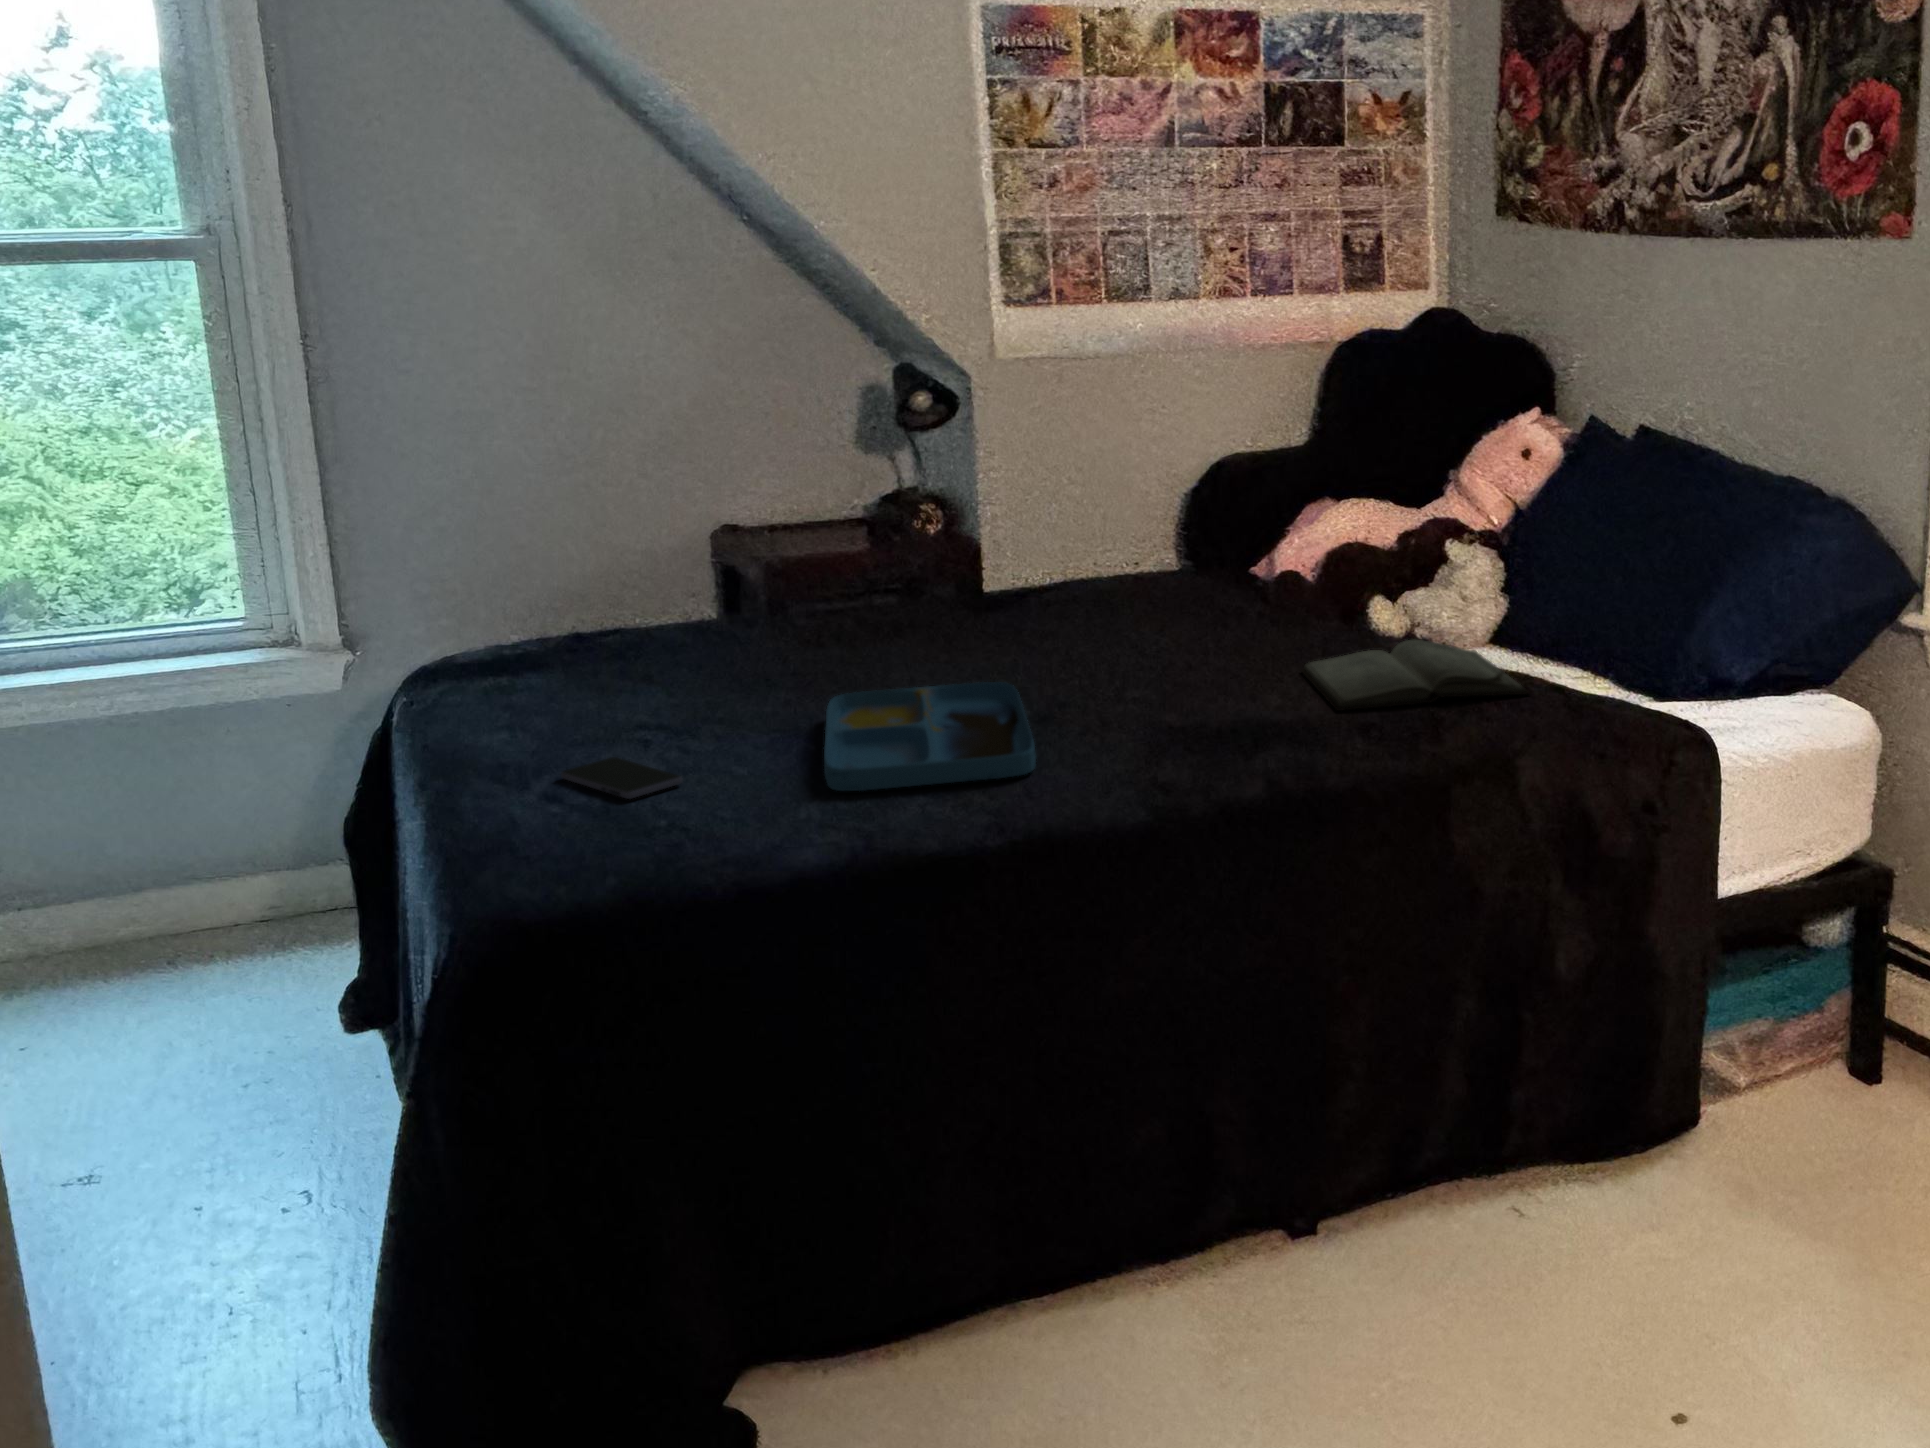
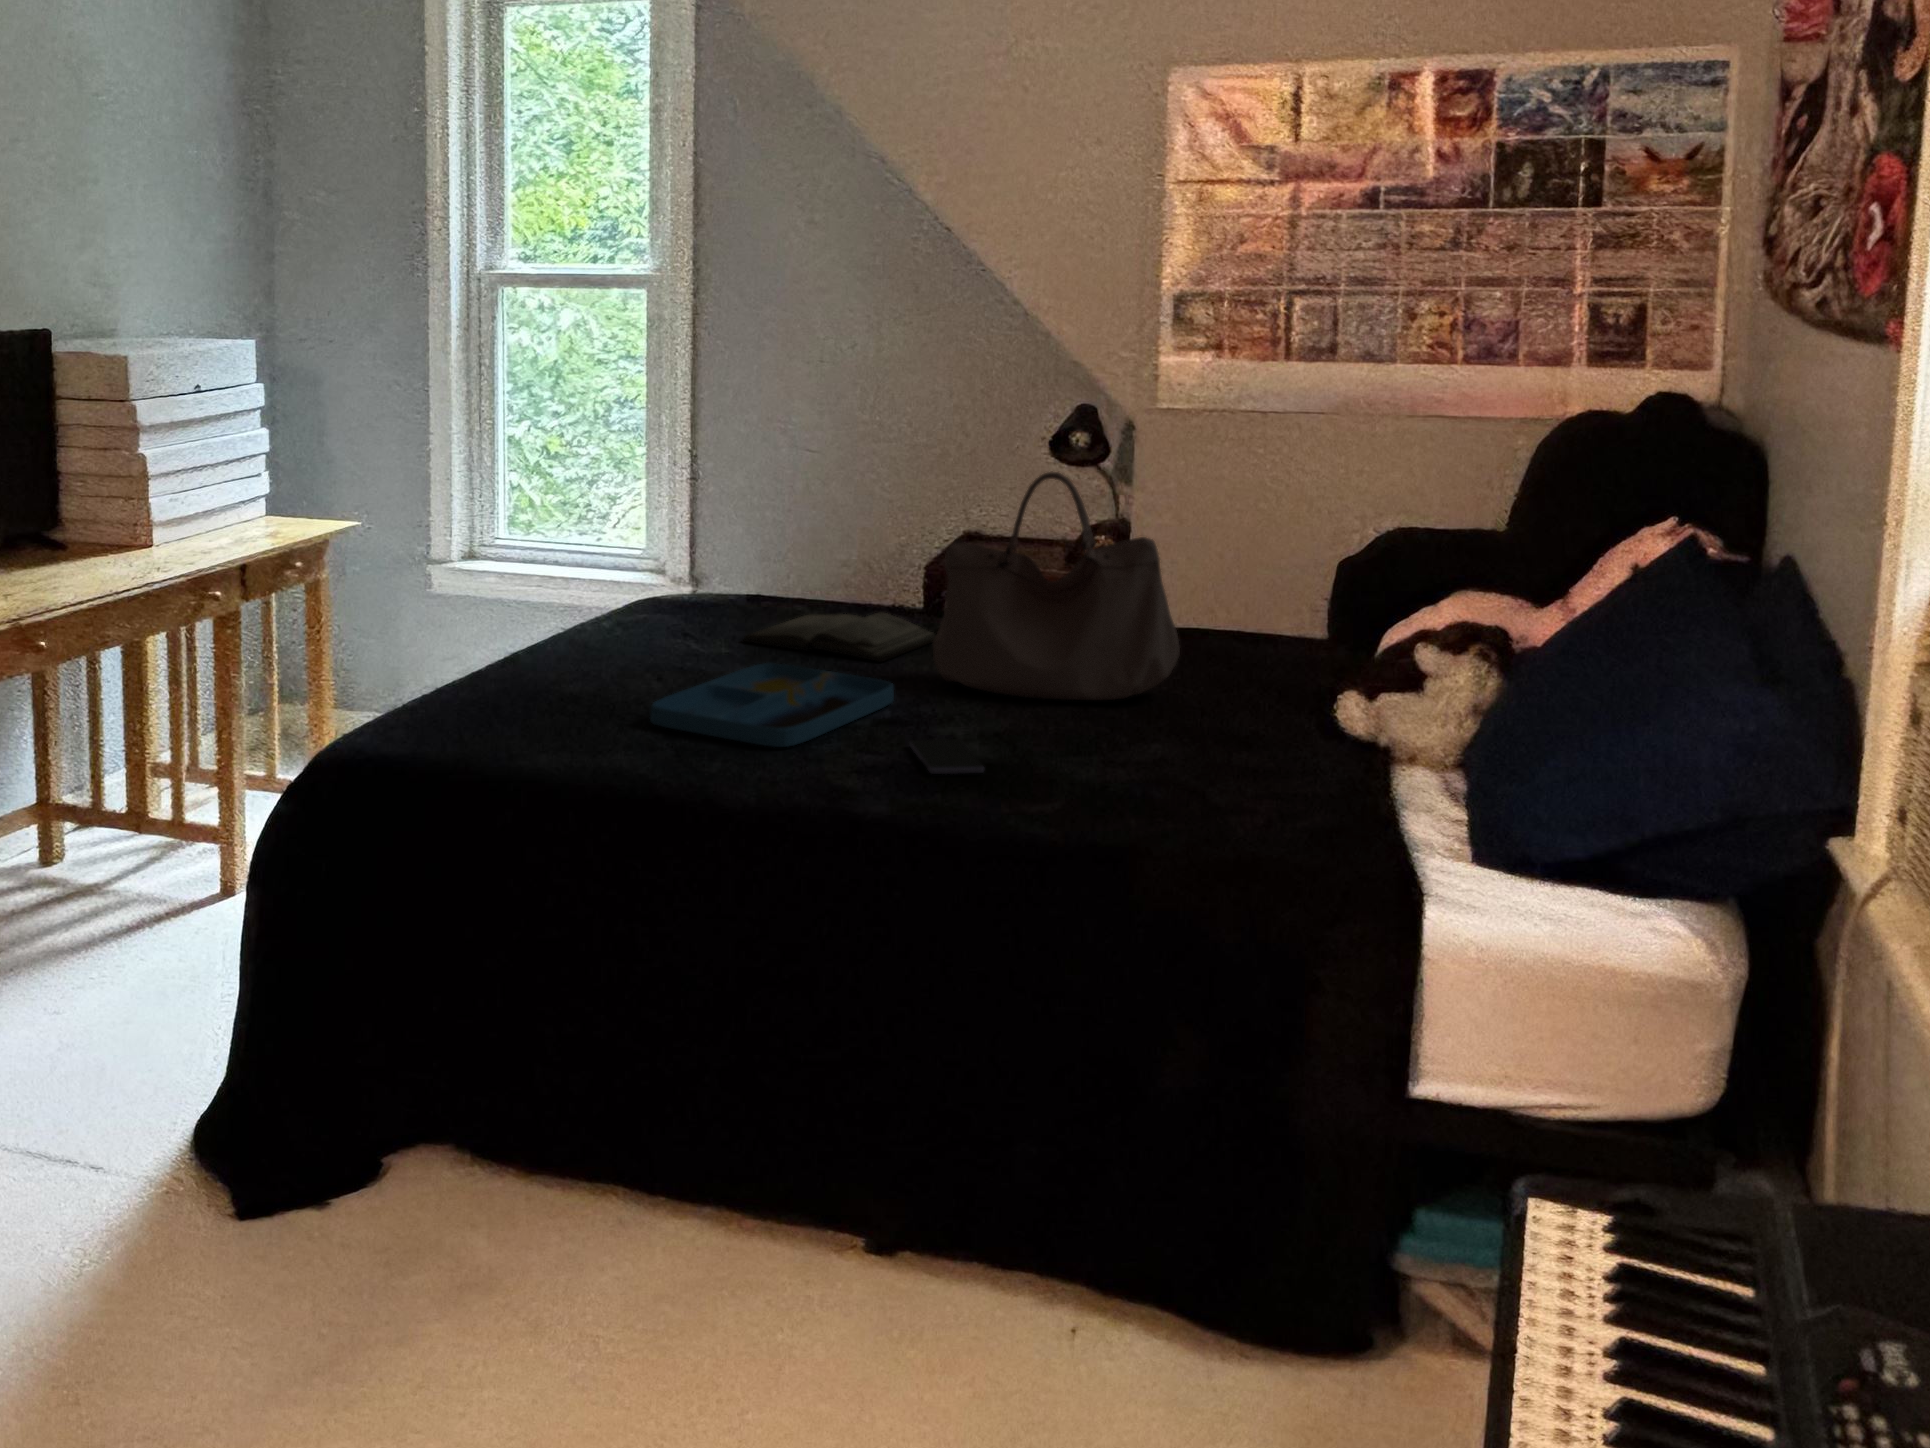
handbag: none [985,427,1224,671] -> present [933,472,1180,700]
diary: present [1301,640,1530,711] -> present [743,613,936,662]
smartphone: present [561,757,682,799] -> present [909,739,984,774]

